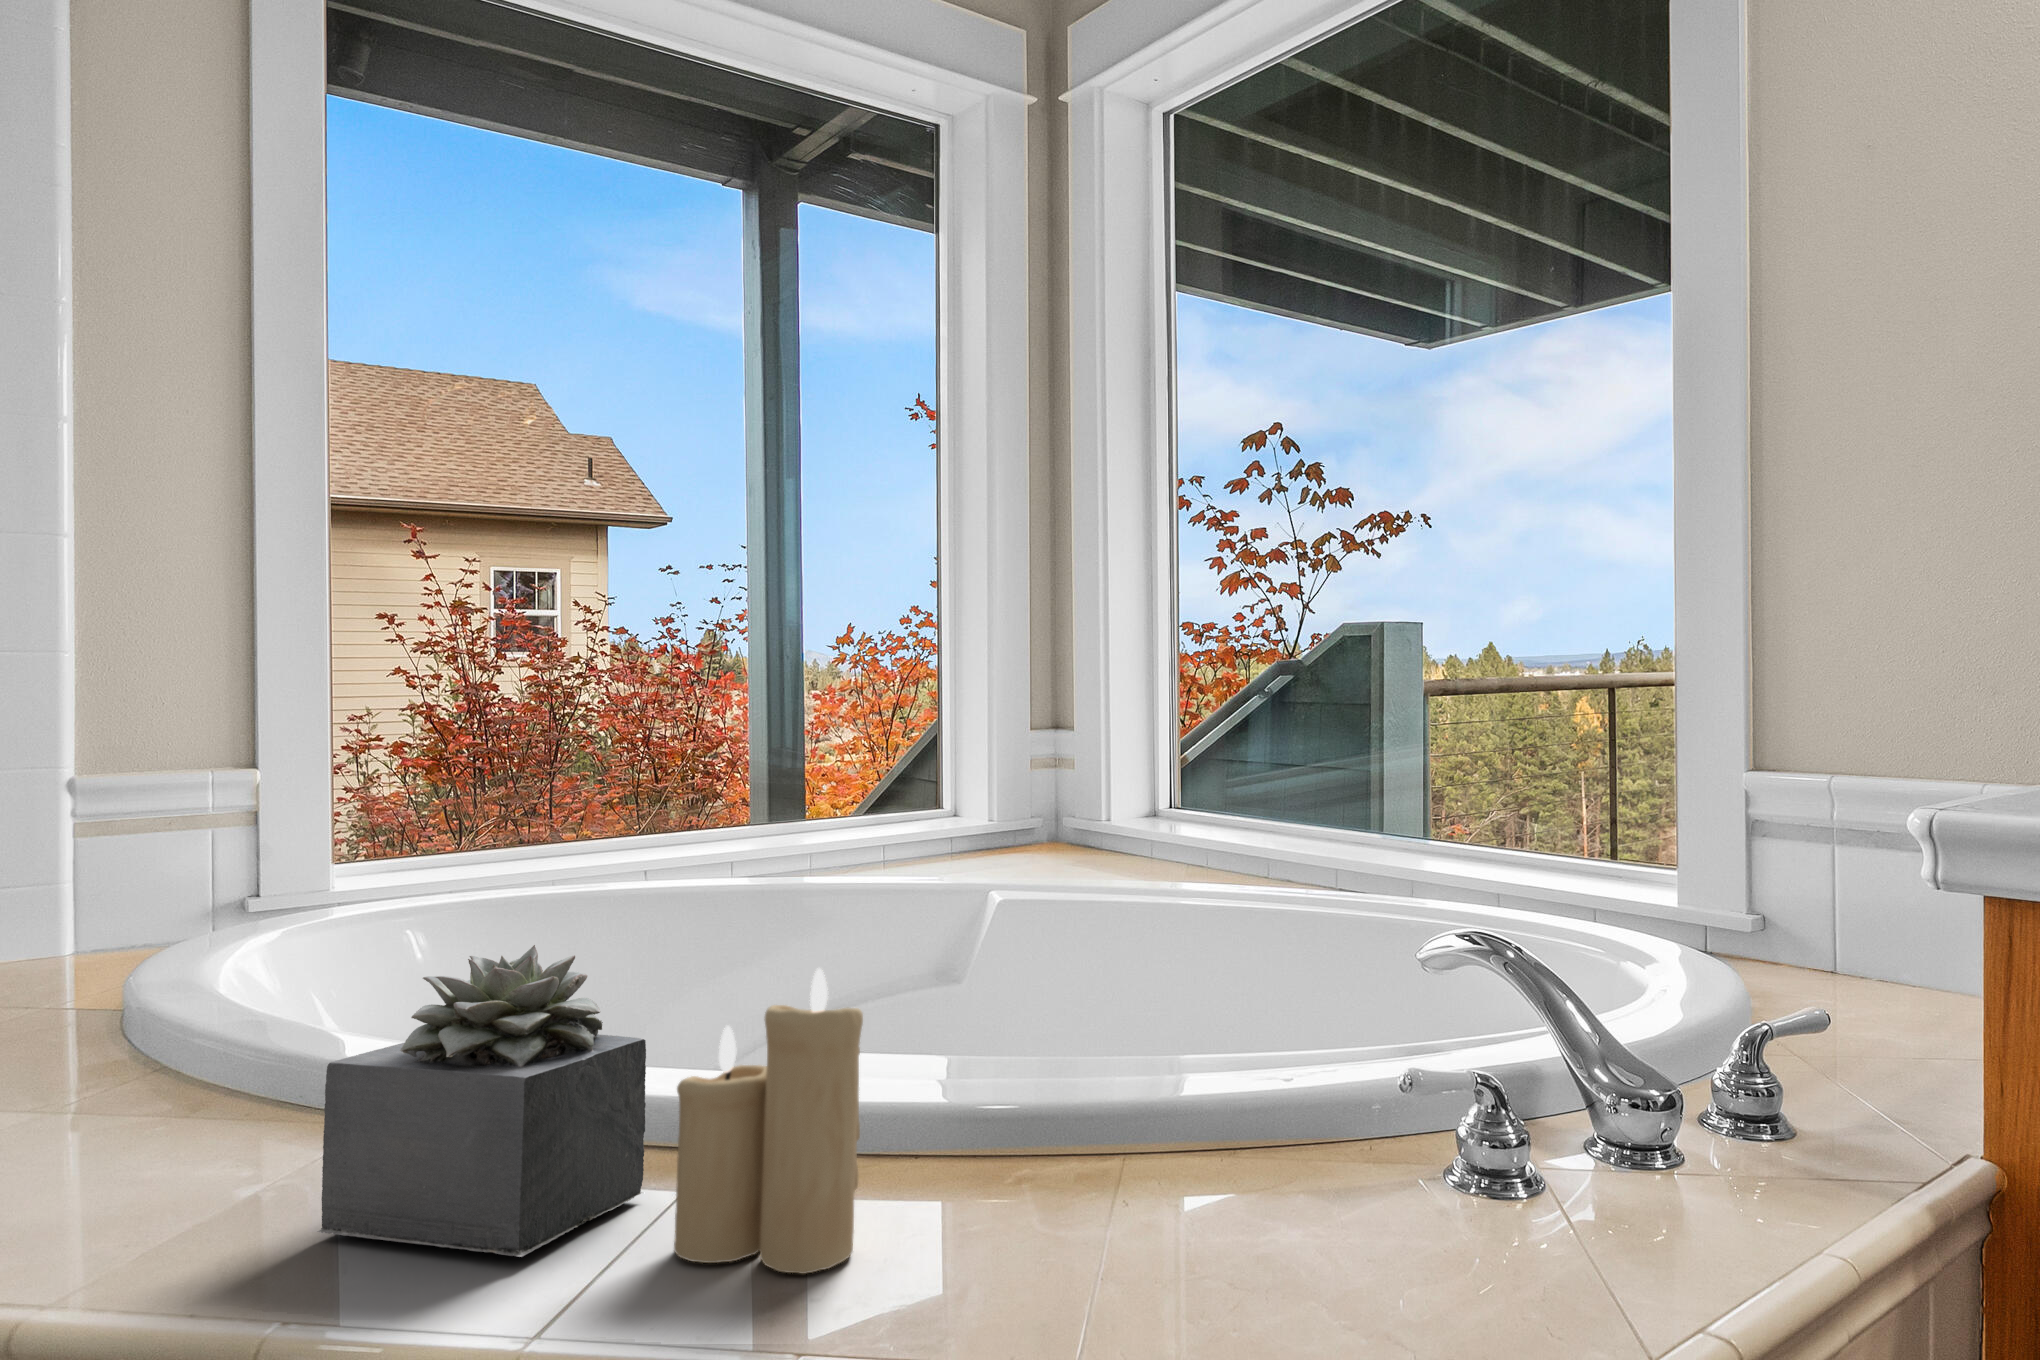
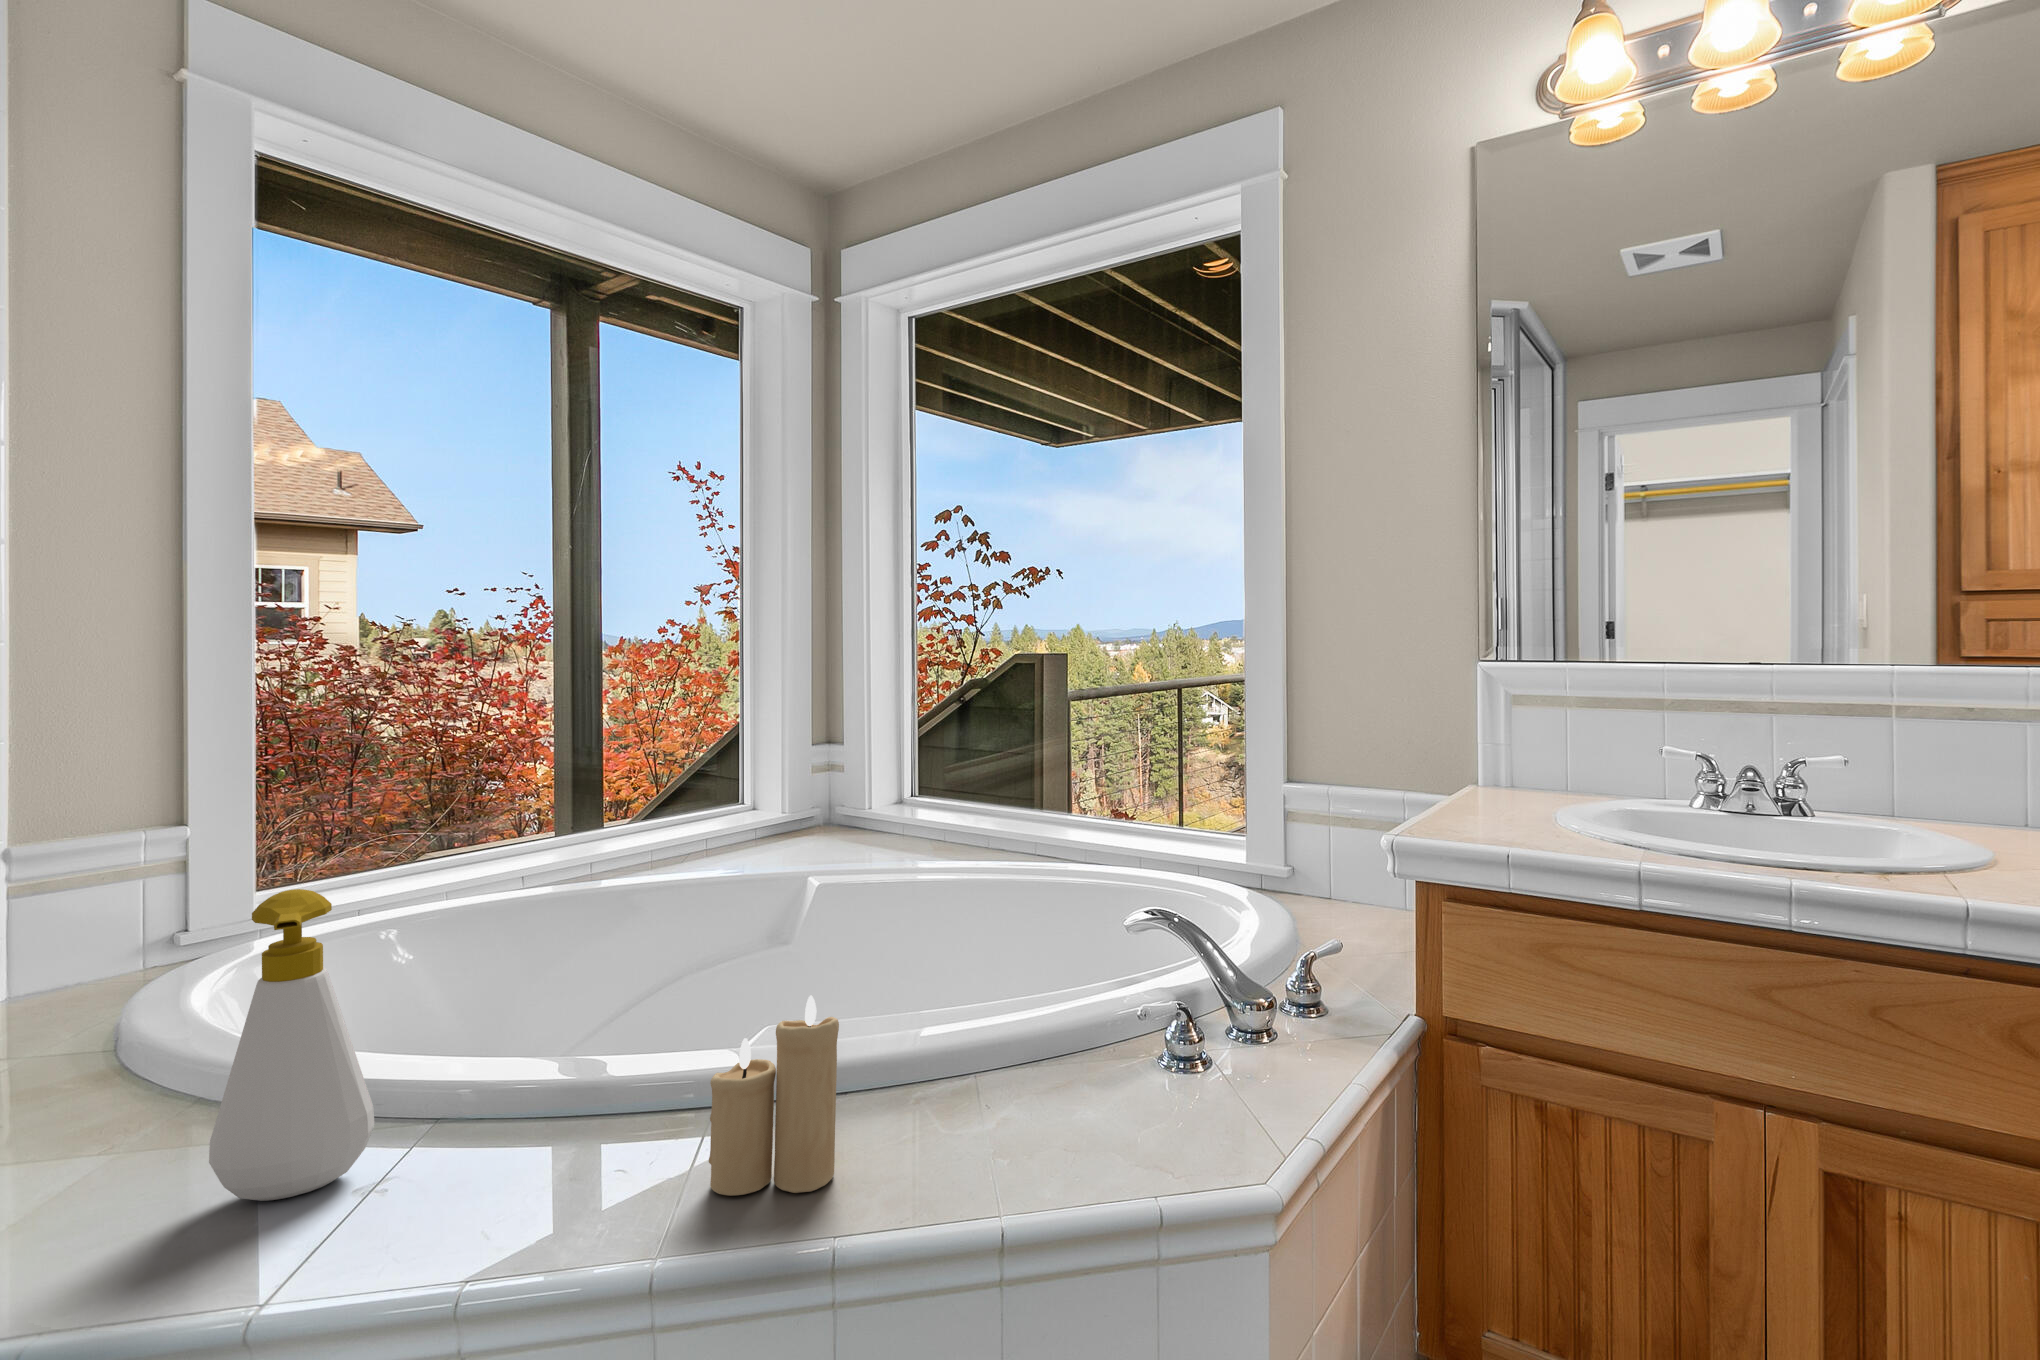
soap bottle: none [127,788,322,1187] -> present [209,889,375,1201]
succulent plant: present [317,945,646,1257] -> none [426,991,659,1220]

